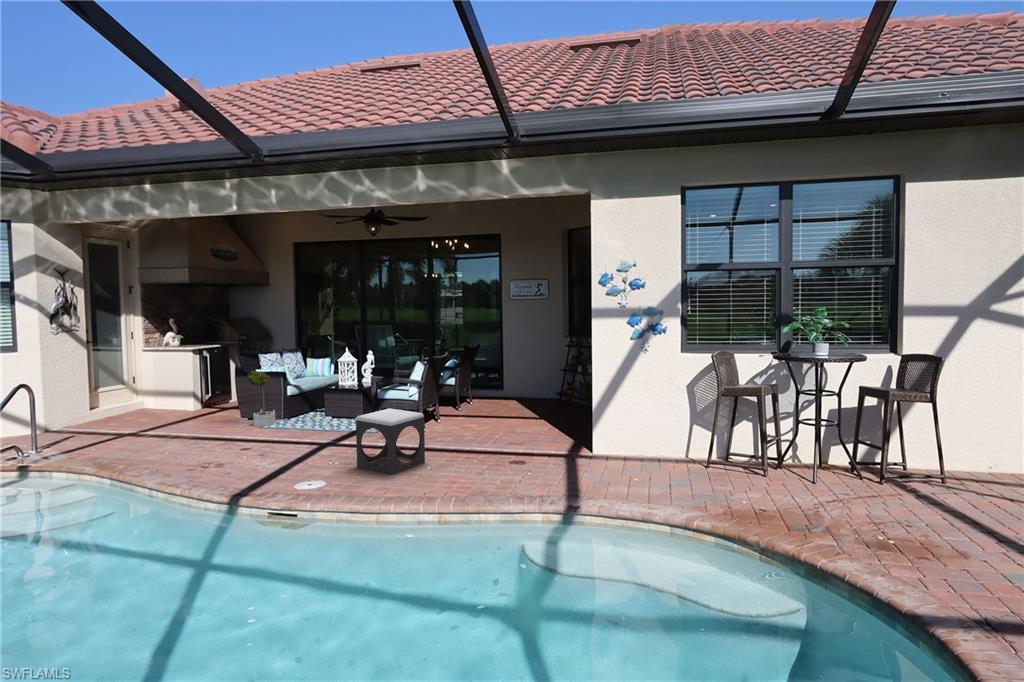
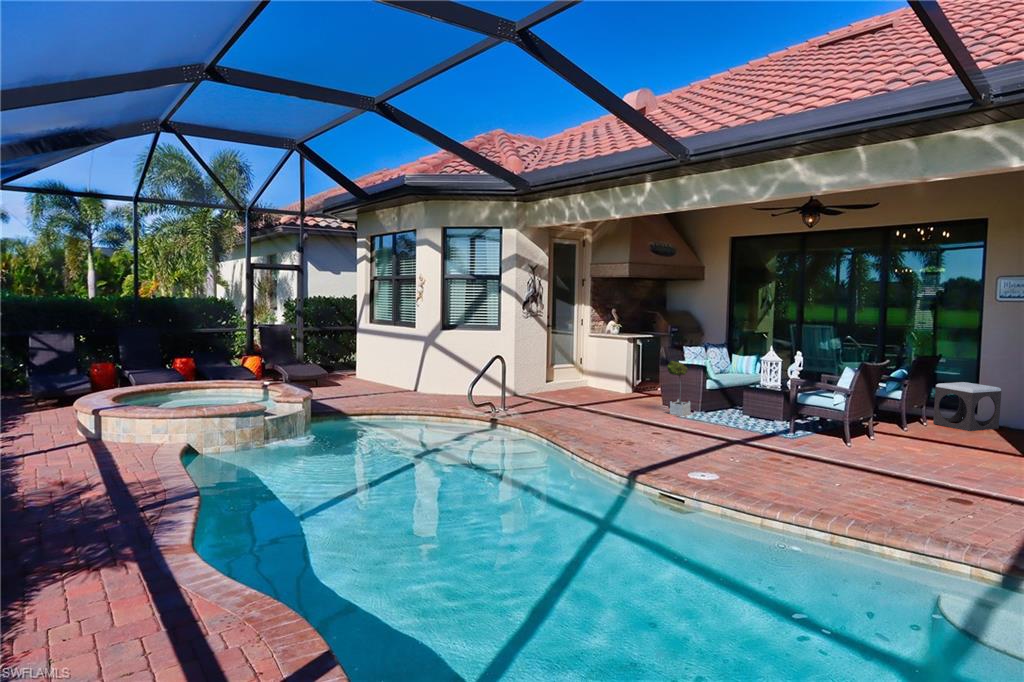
footstool: present [356,408,425,475] -> present [933,382,1001,431]

